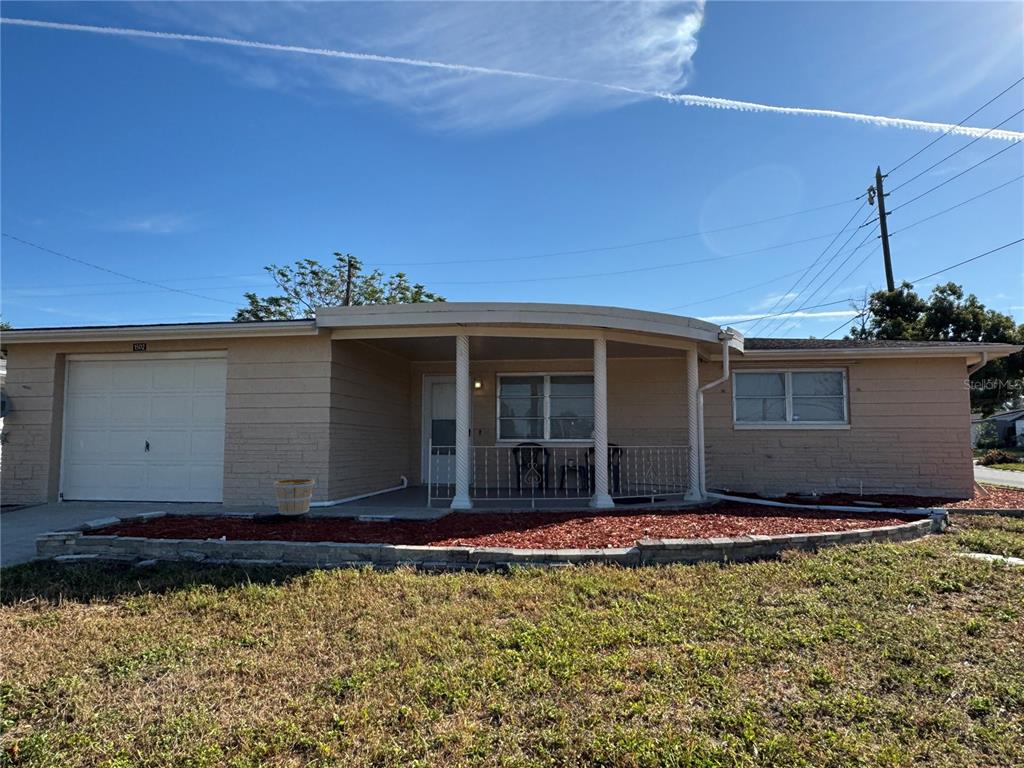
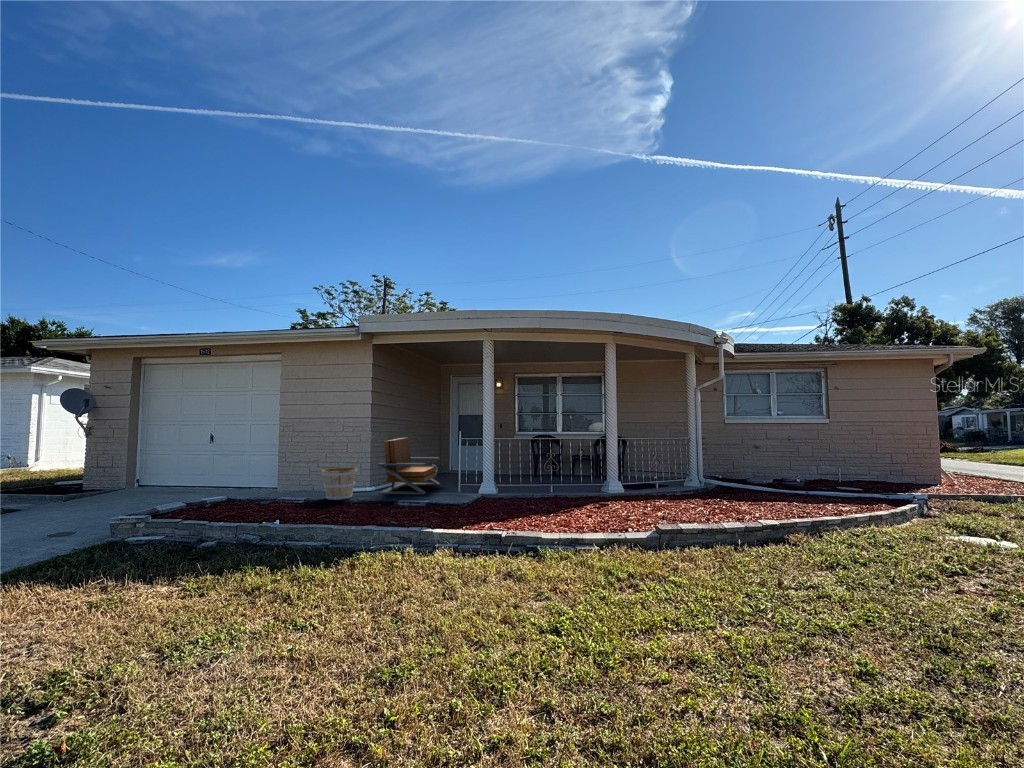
lounge chair: none [338,445,409,509] -> present [377,437,440,494]

